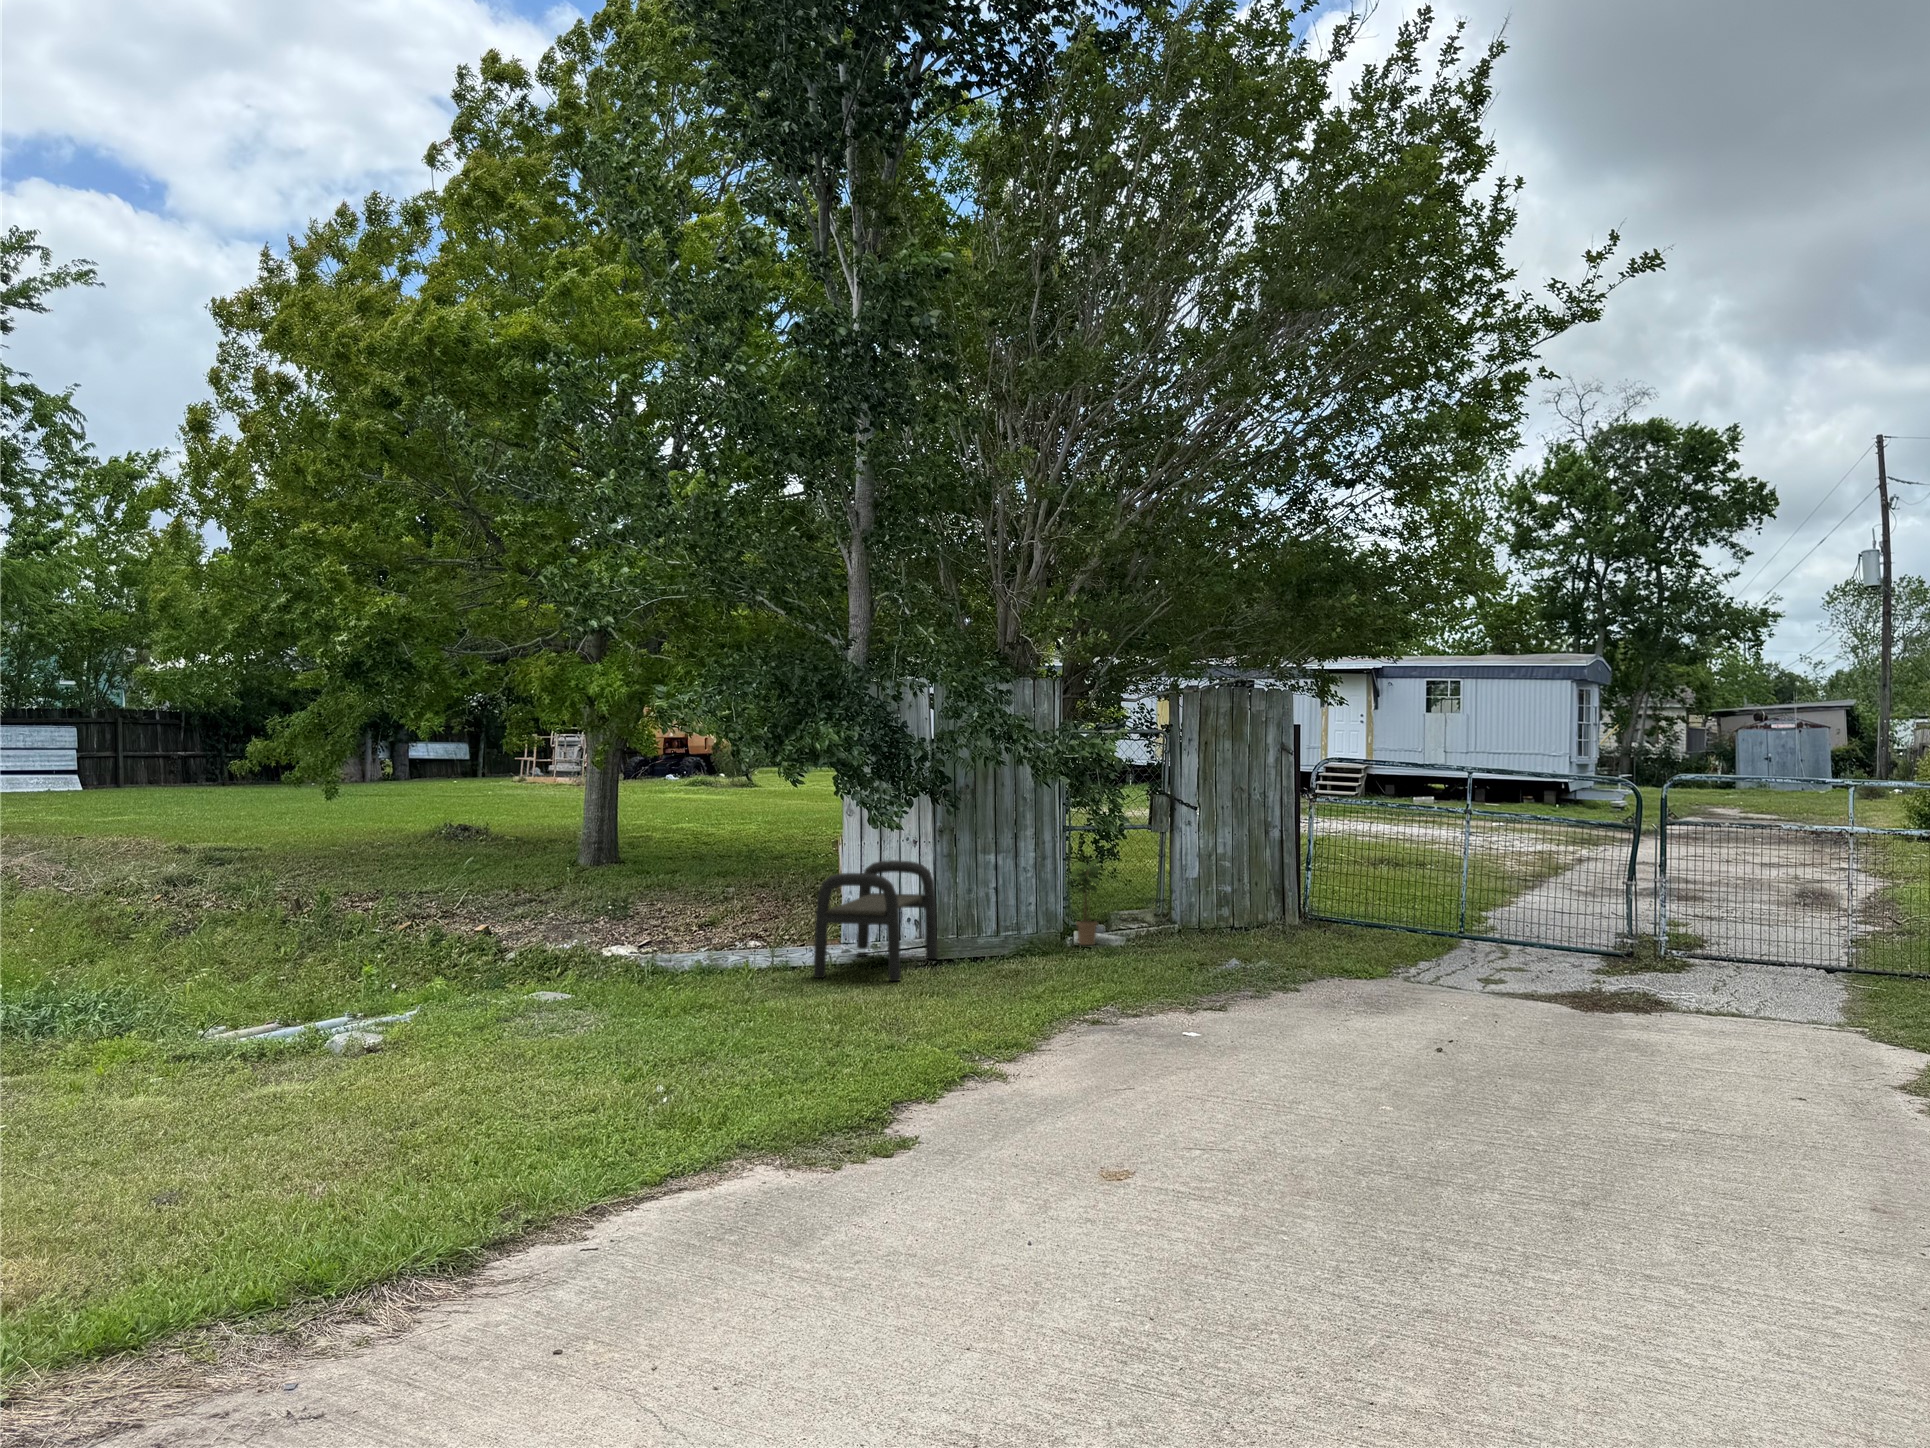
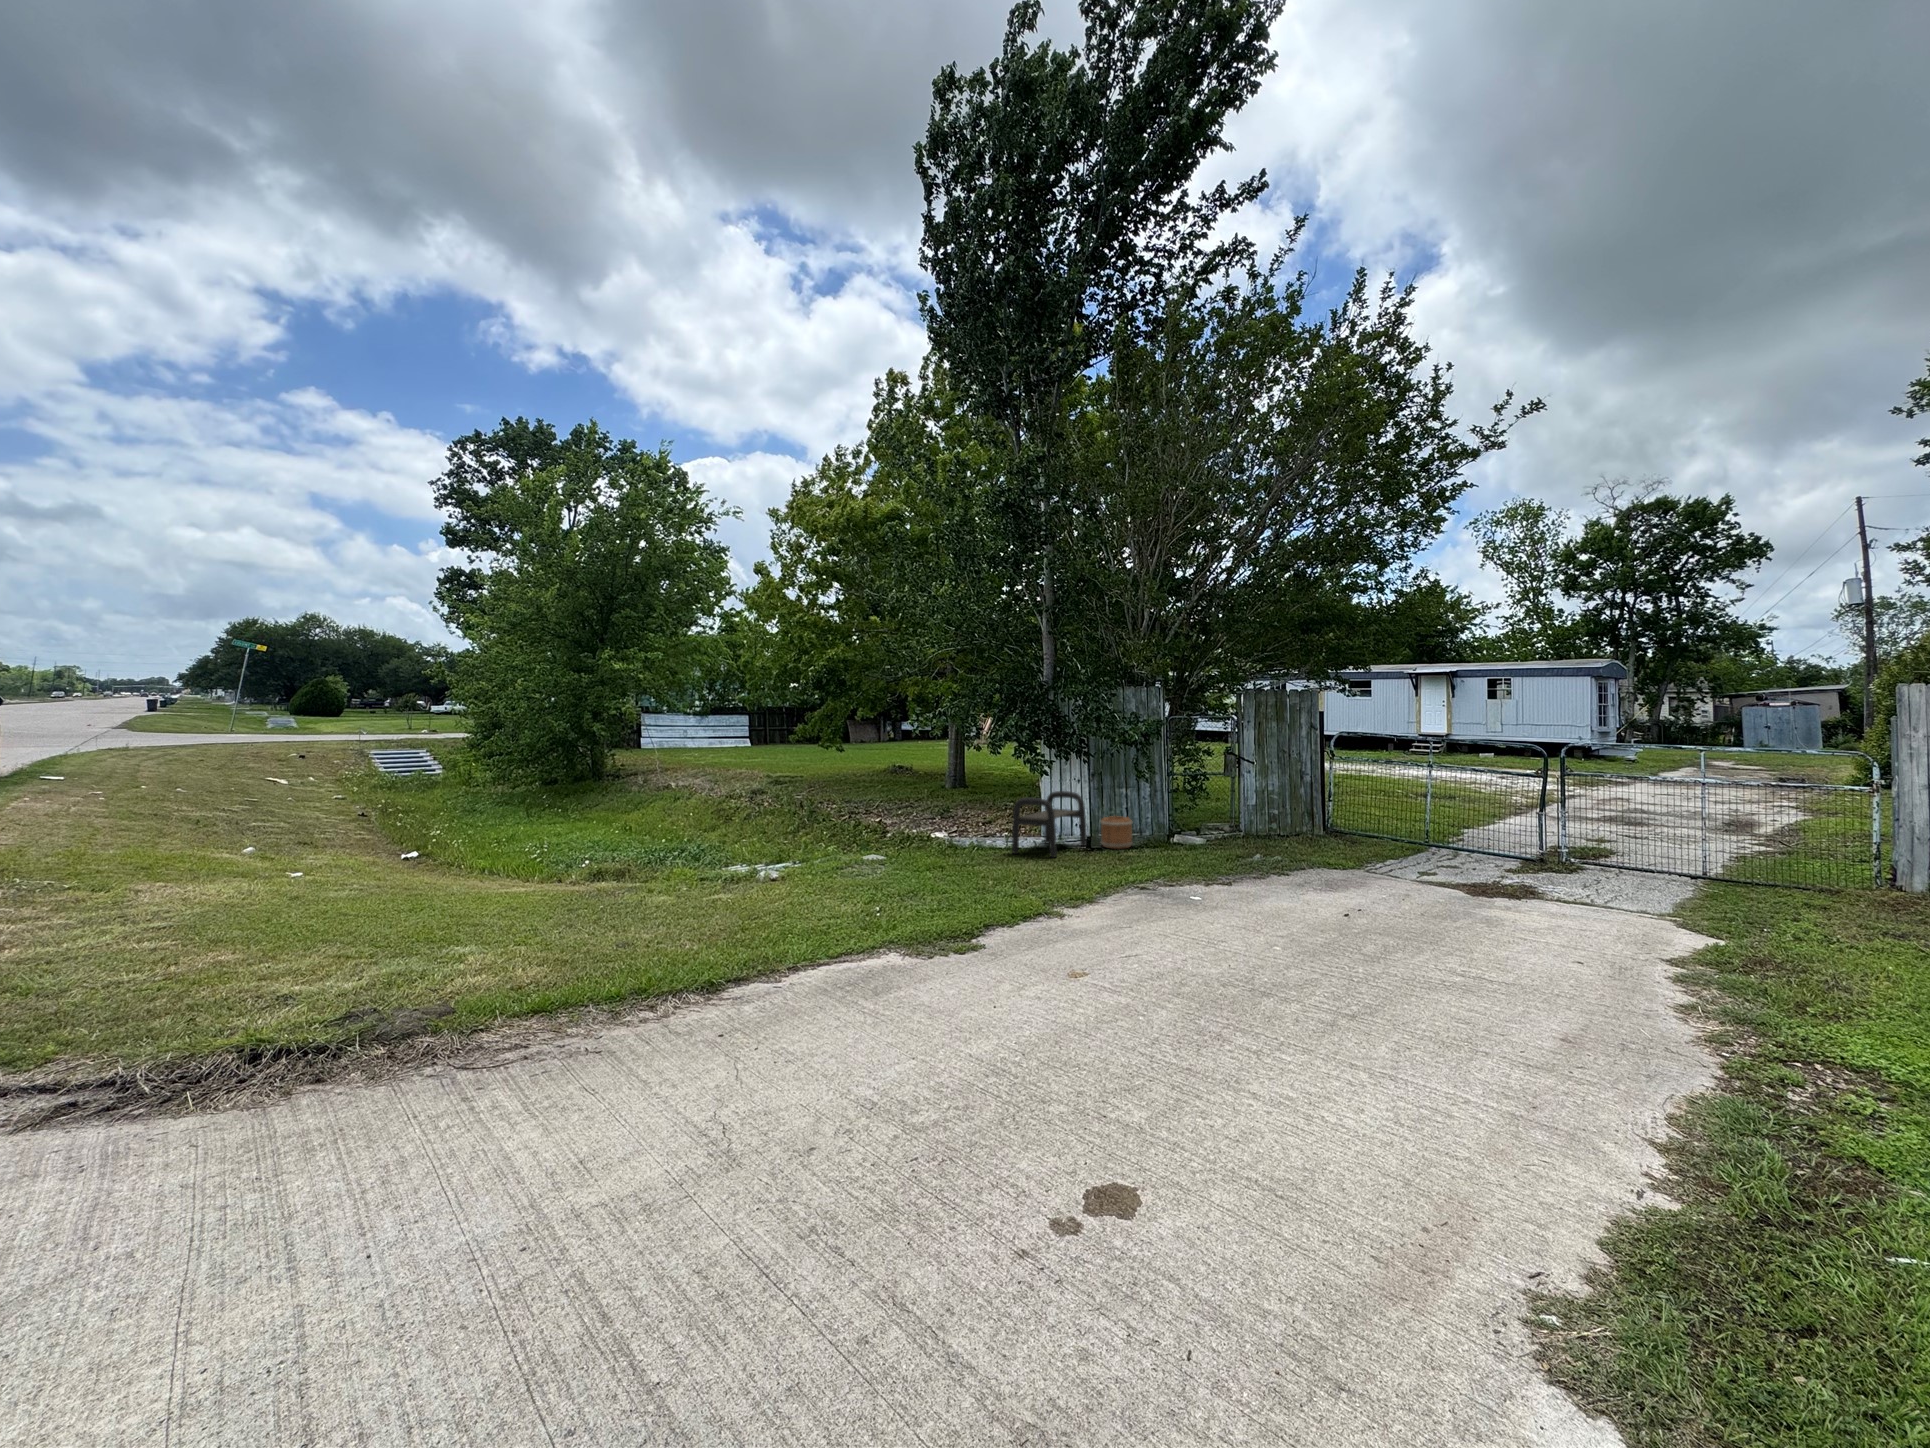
potted plant: present [1067,859,1100,945] -> none [1165,792,1191,842]
bucket: none [961,904,1019,961] -> present [1101,816,1133,849]

